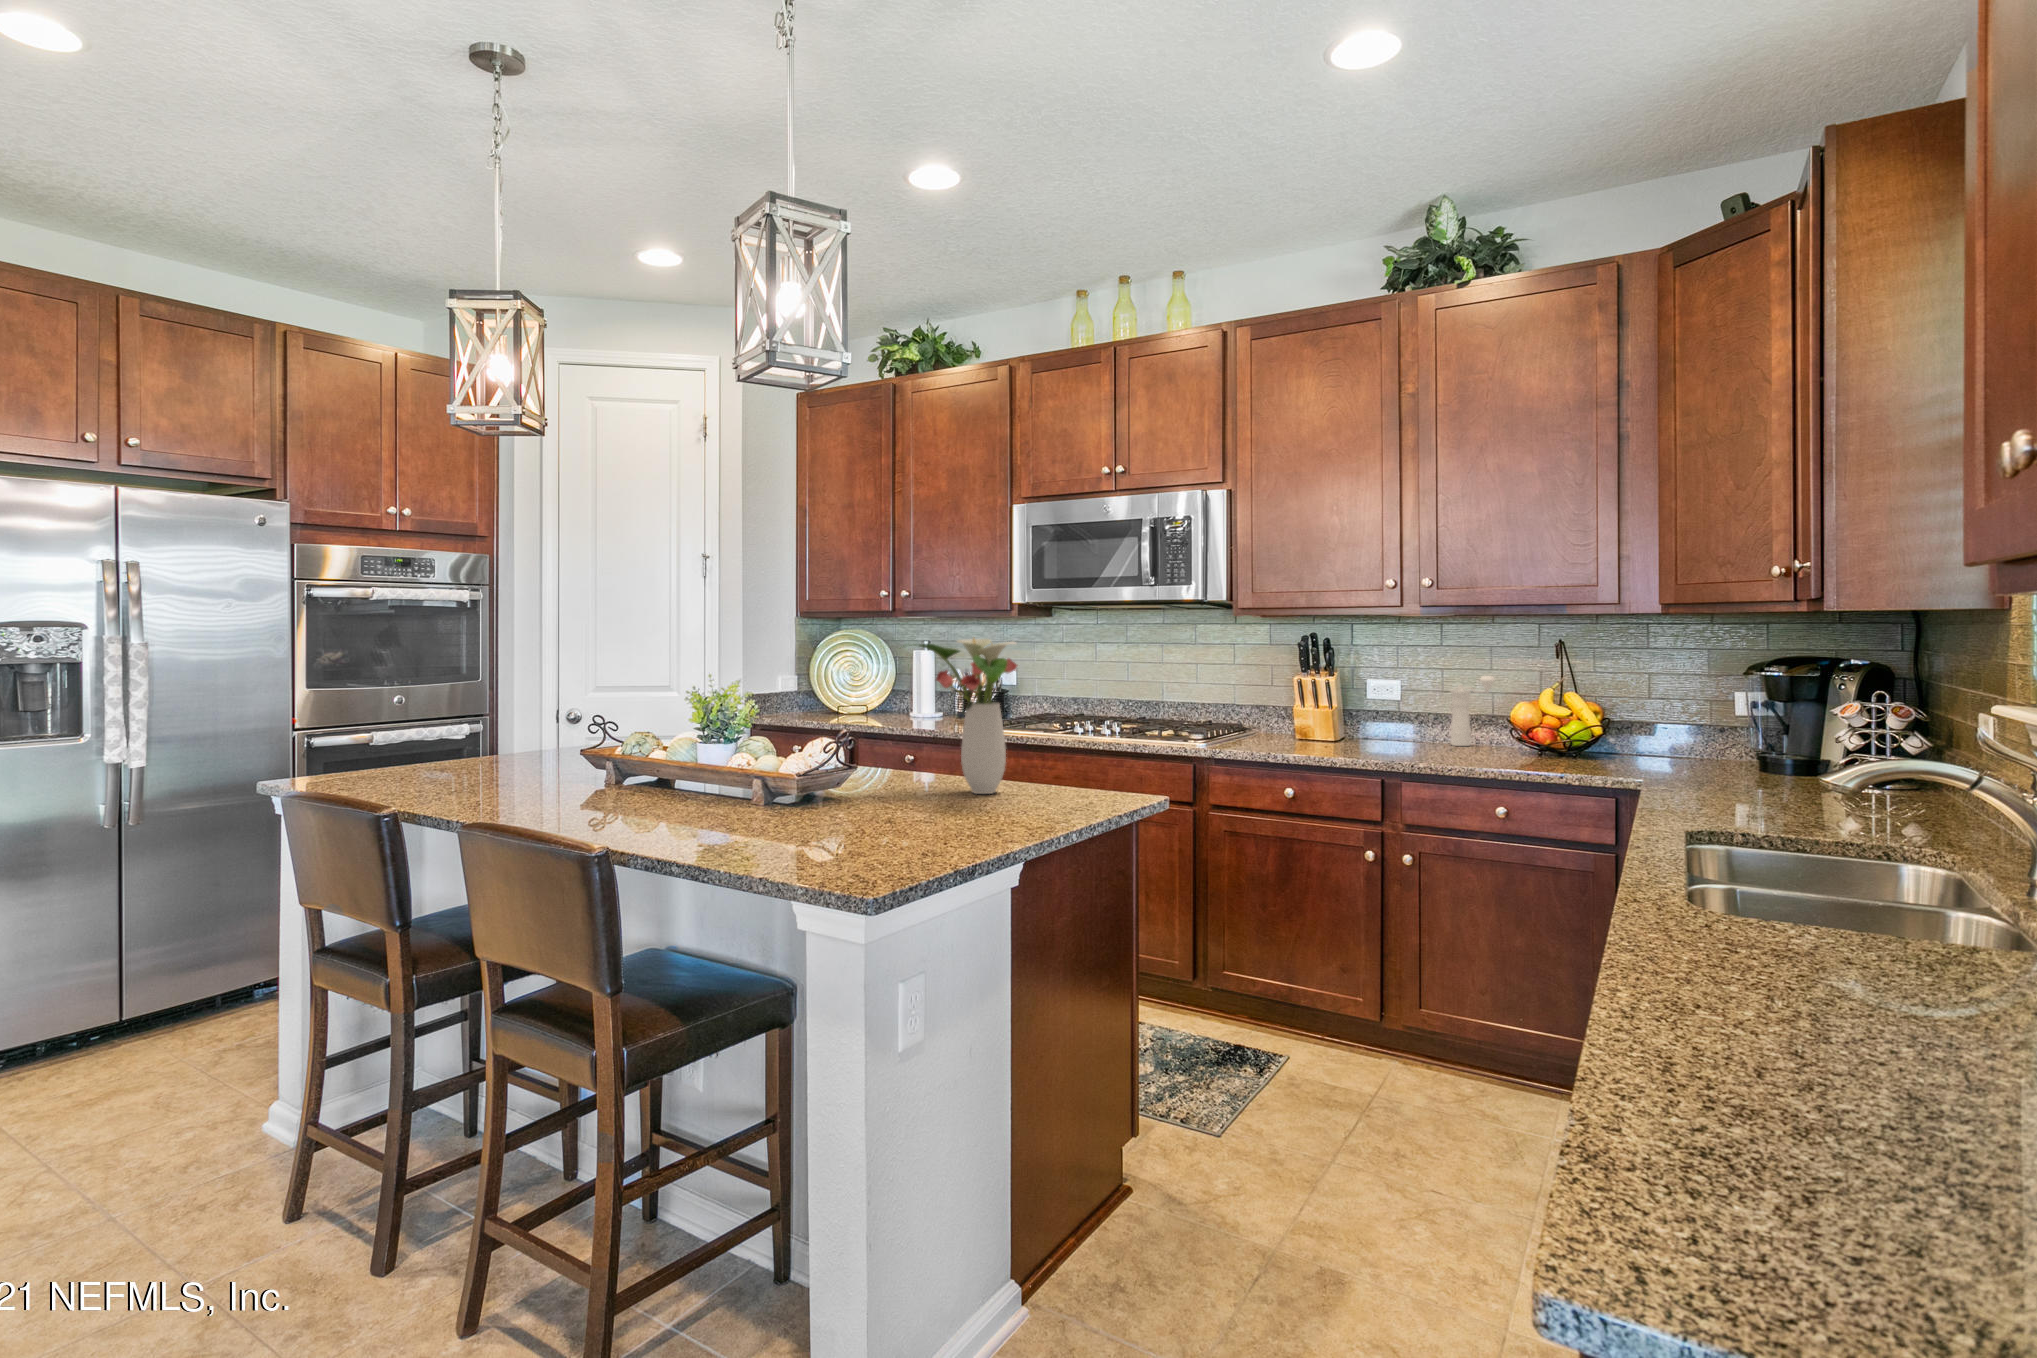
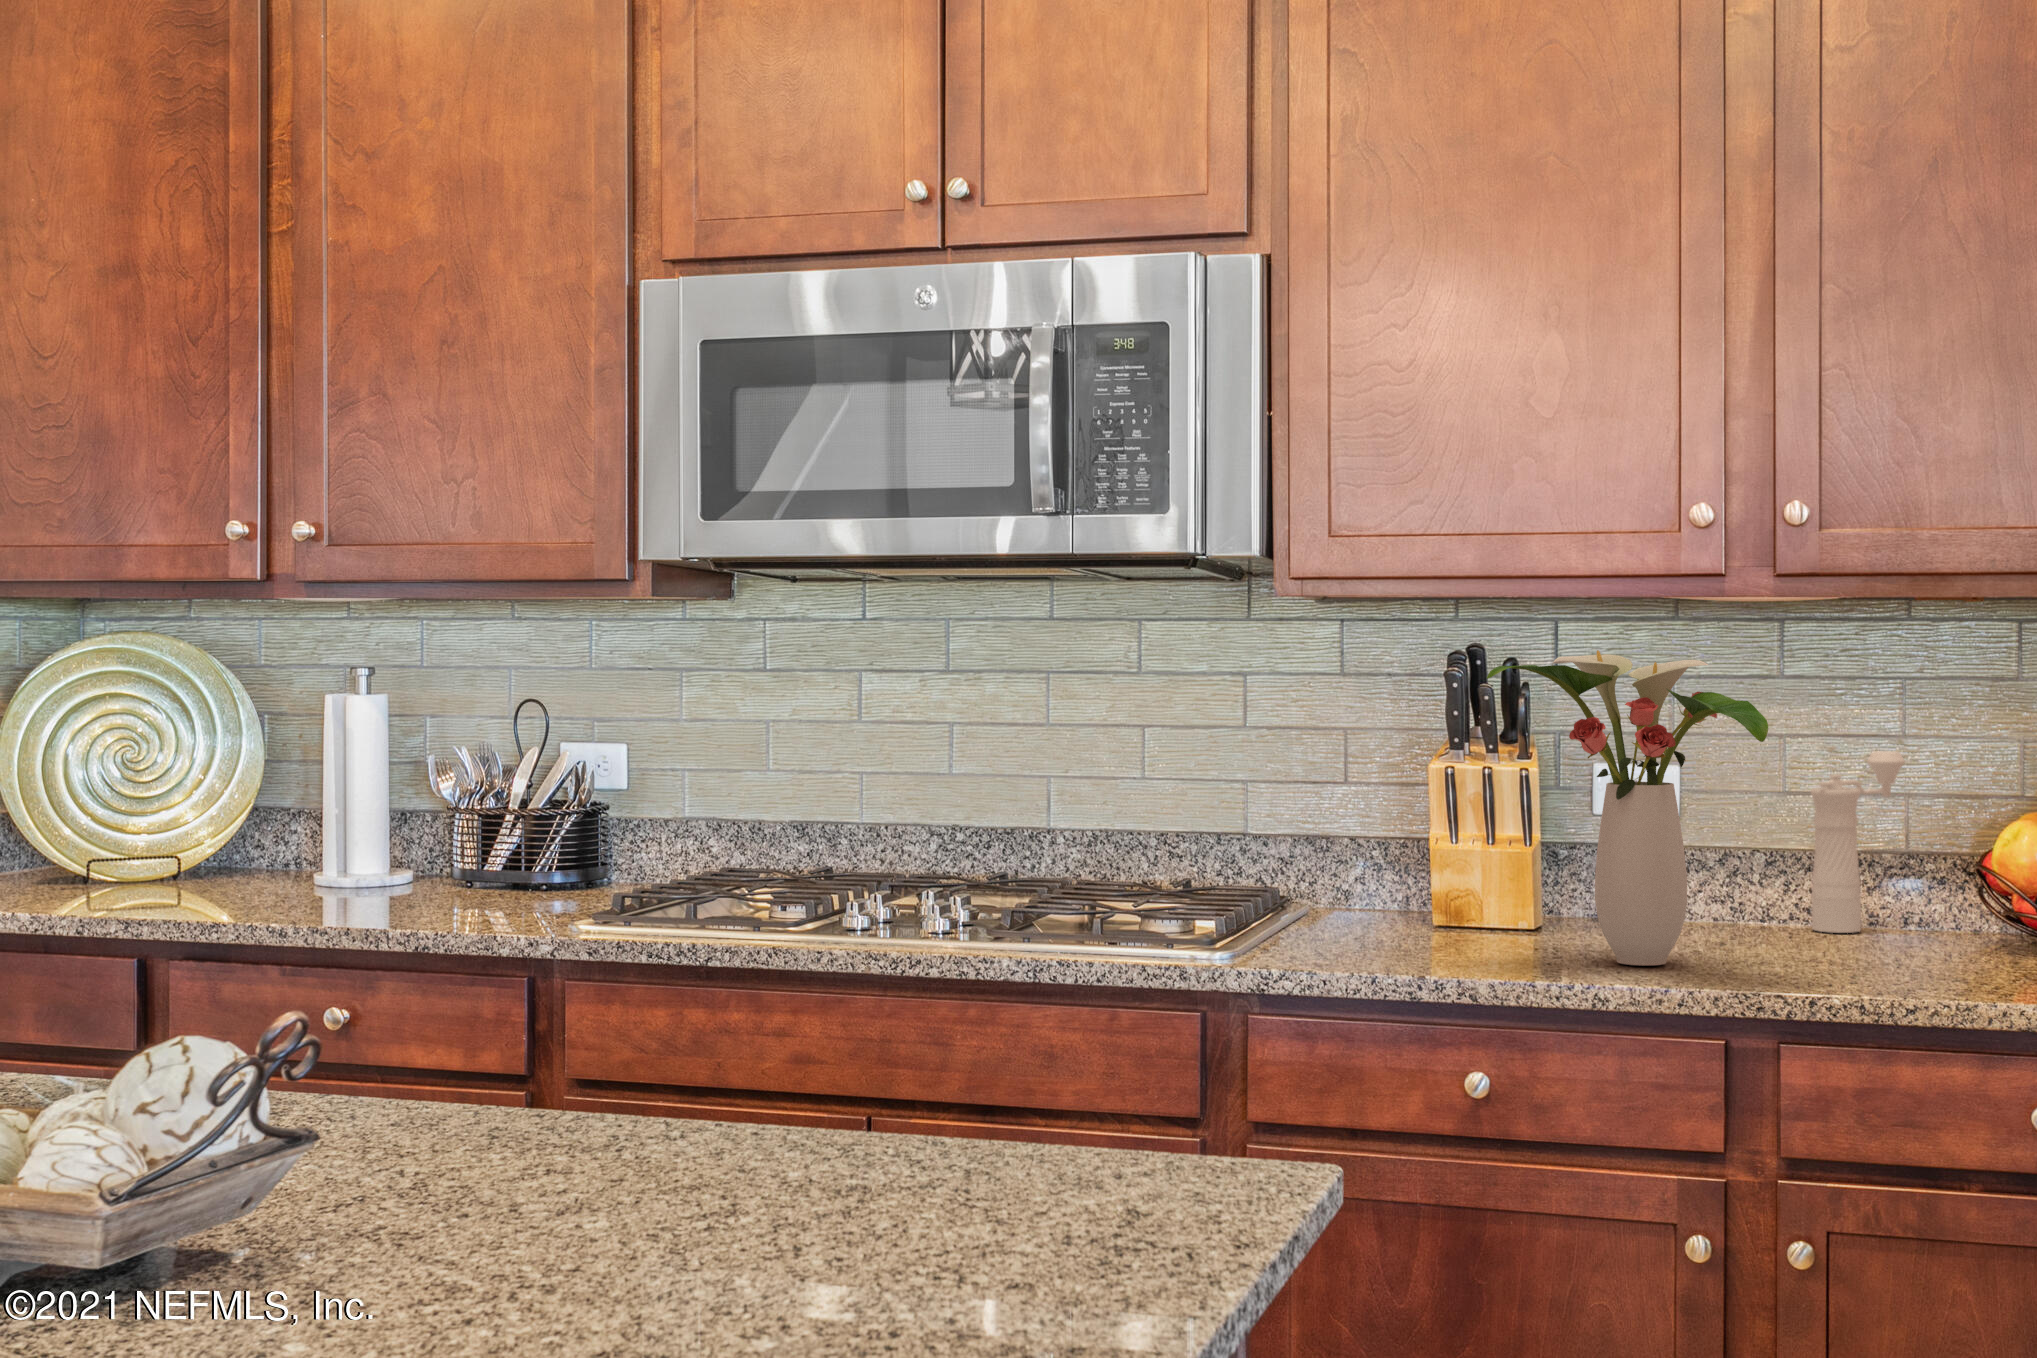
flower arrangement: present [911,638,1017,794] -> present [1487,650,1768,966]

